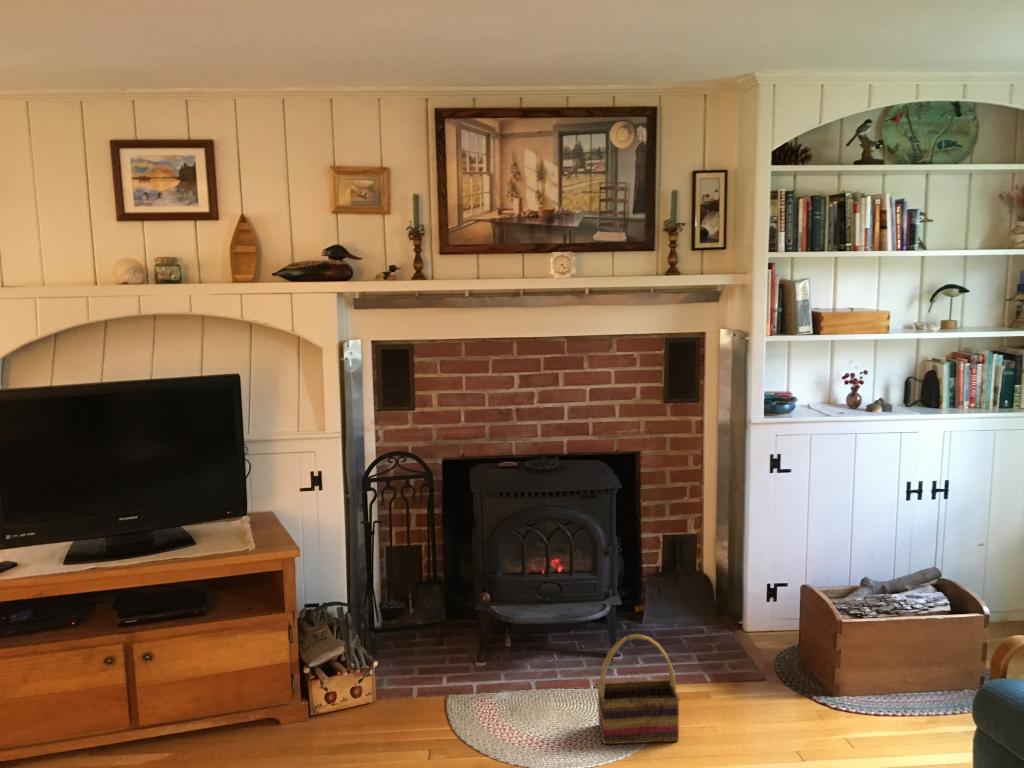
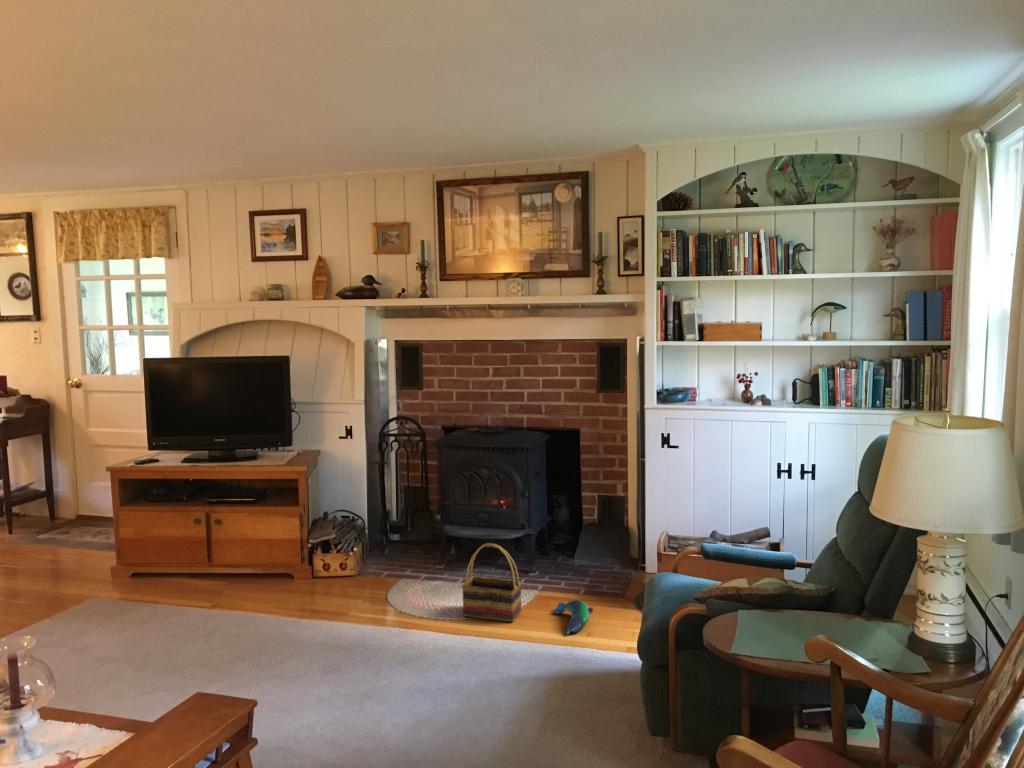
plush toy: none [713,693,779,746] -> present [554,600,593,634]

